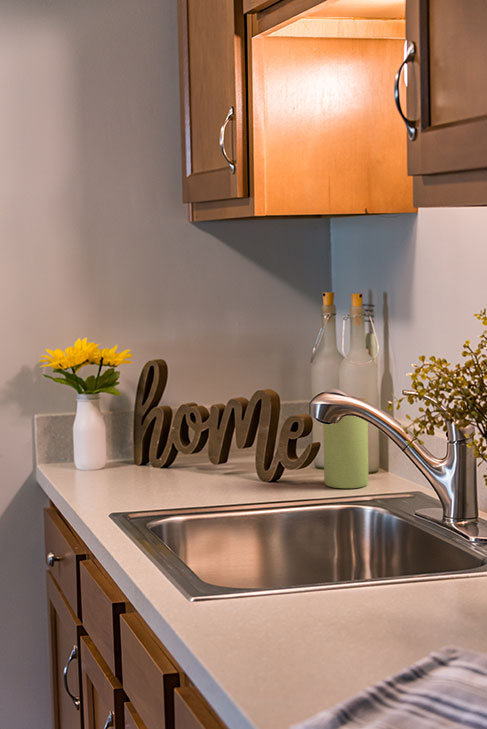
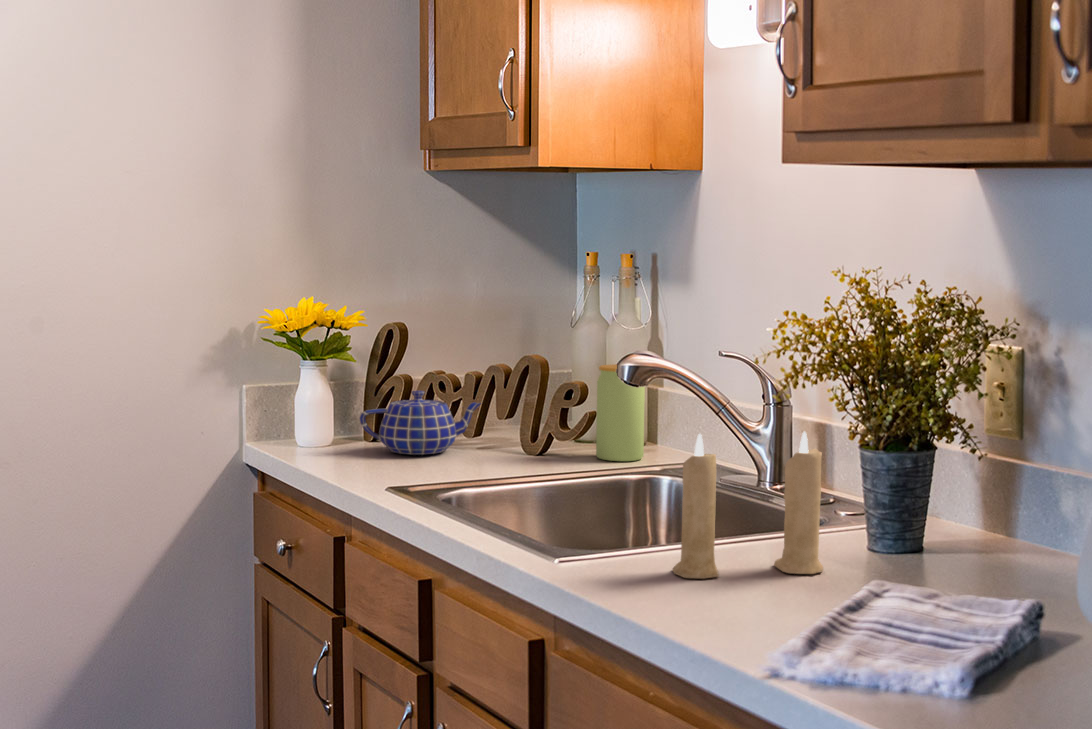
teapot: none [116,422,228,480] -> present [359,391,481,455]
candle: none [282,474,438,628] -> present [673,432,823,578]

